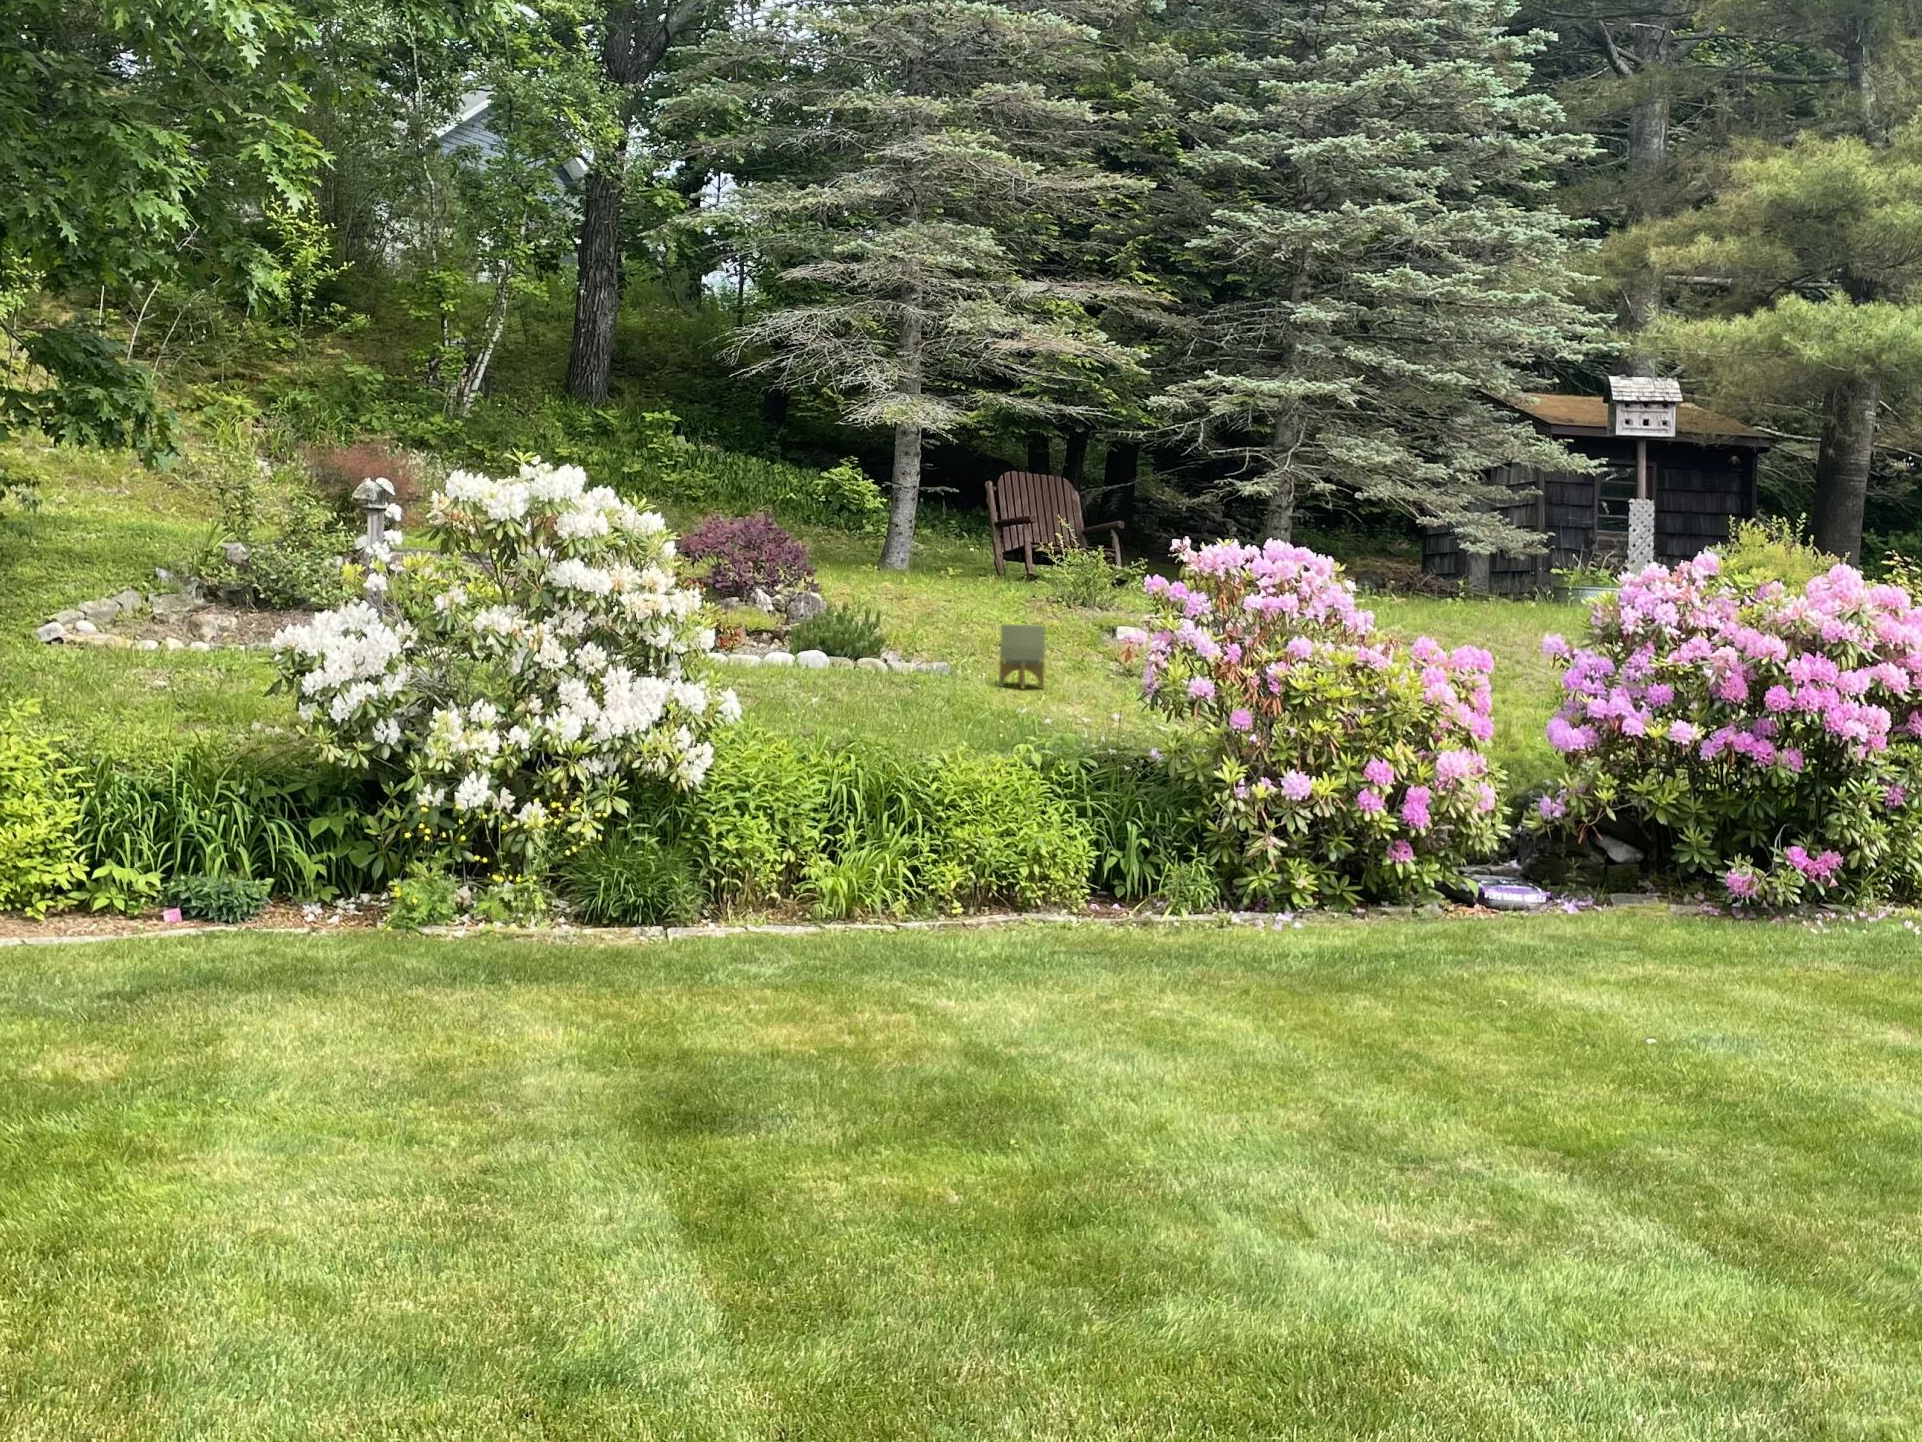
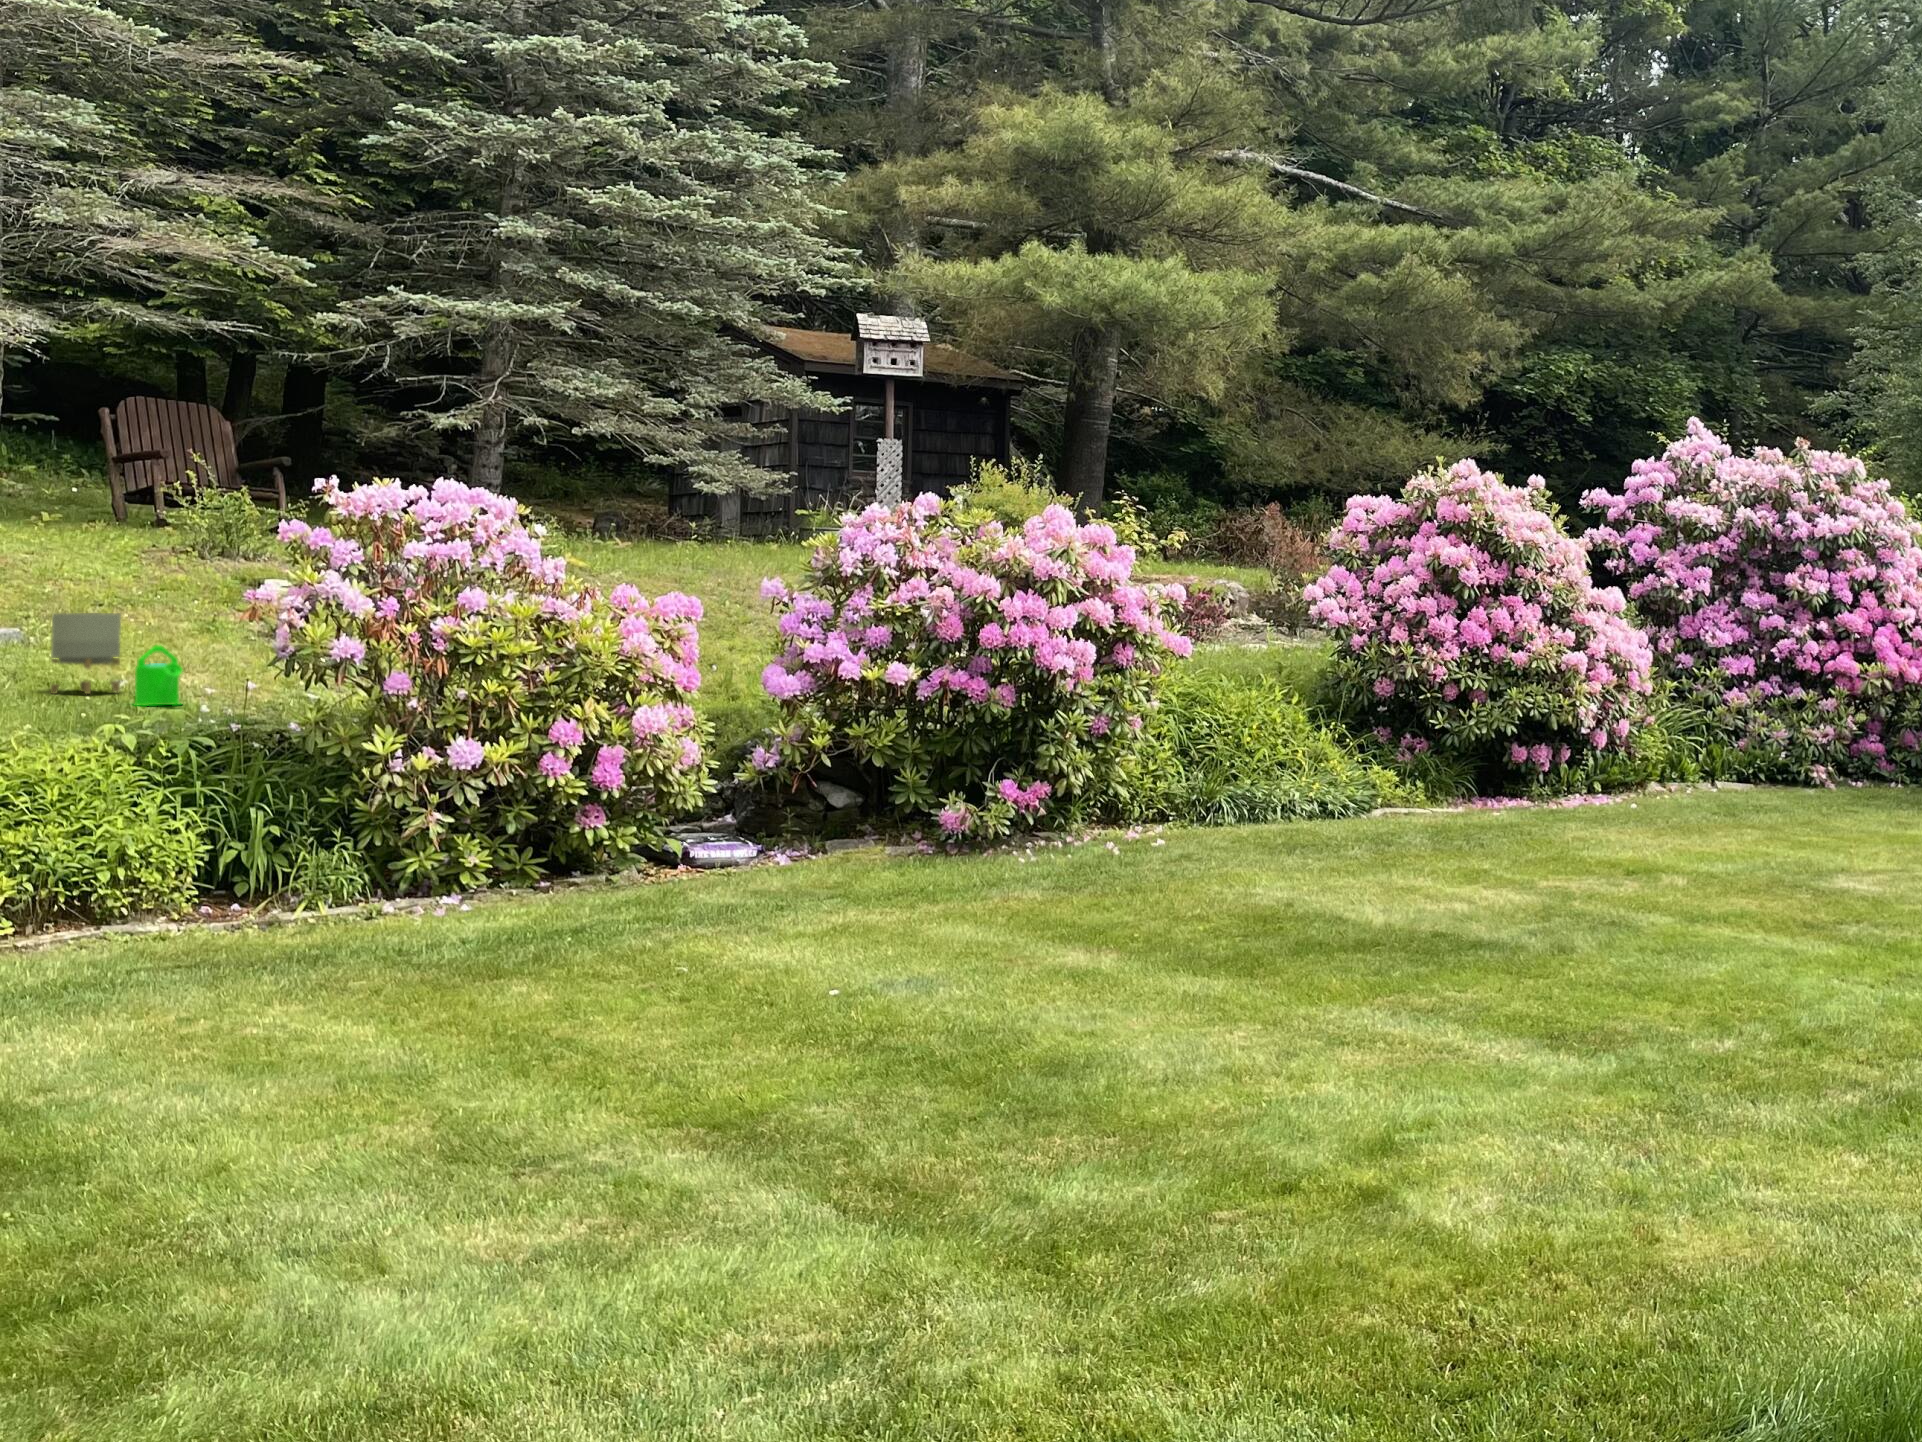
watering can: none [1050,656,1085,704] -> present [135,645,183,706]

